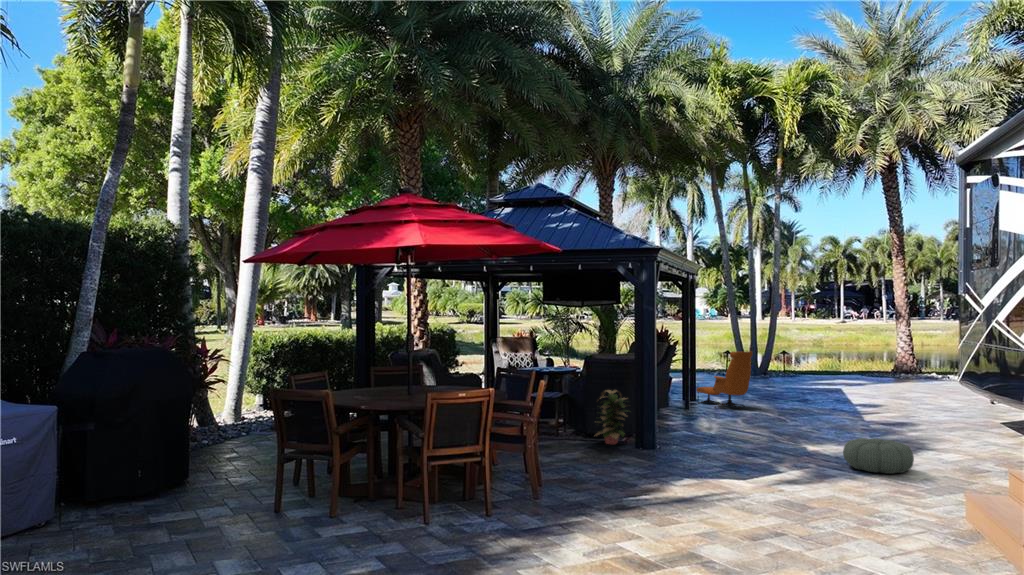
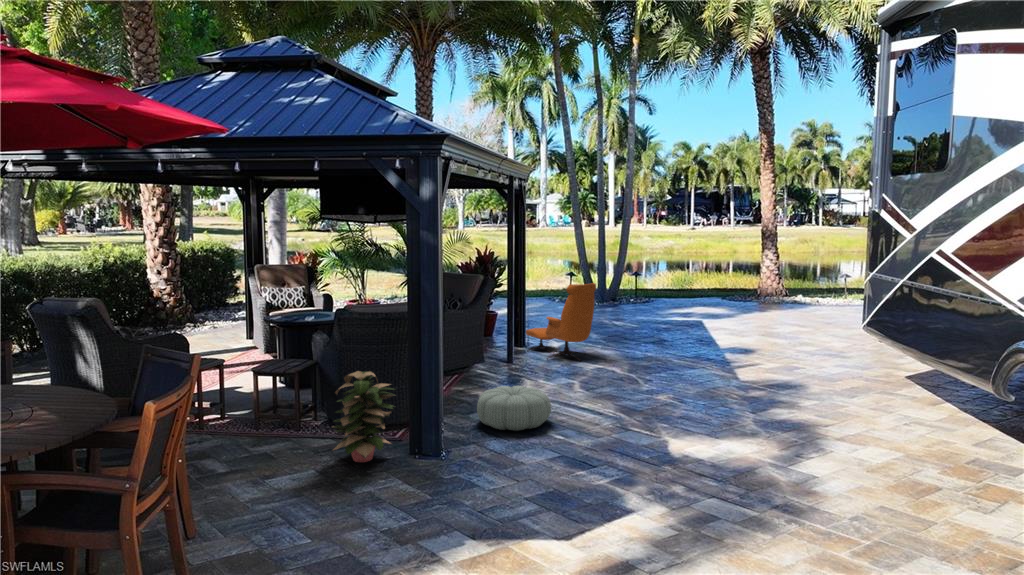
pouf: present [843,438,914,474] -> present [477,386,551,431]

